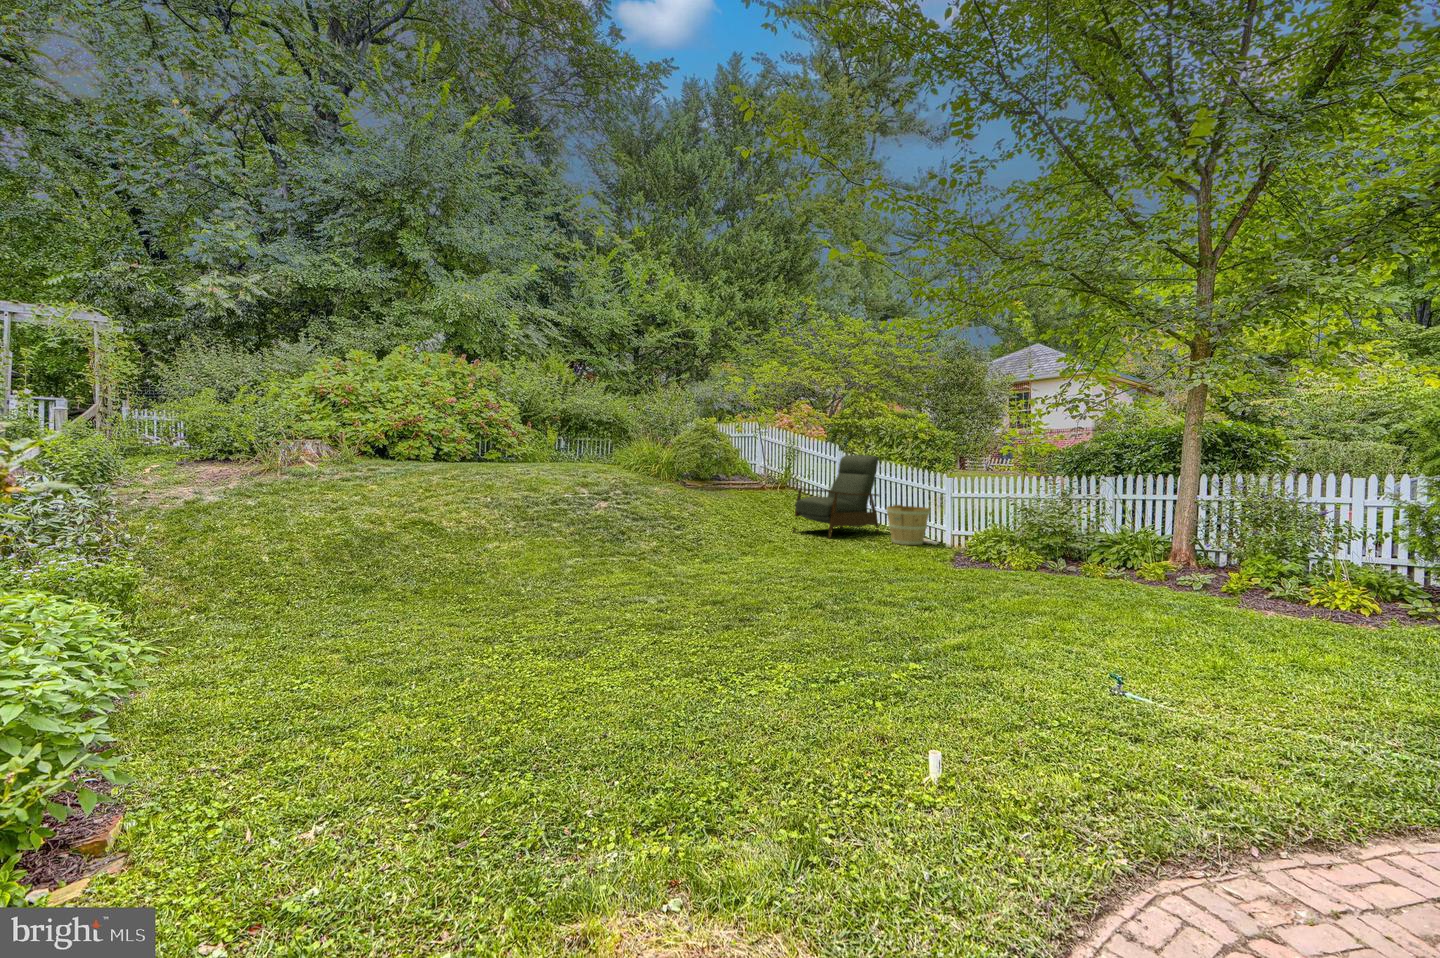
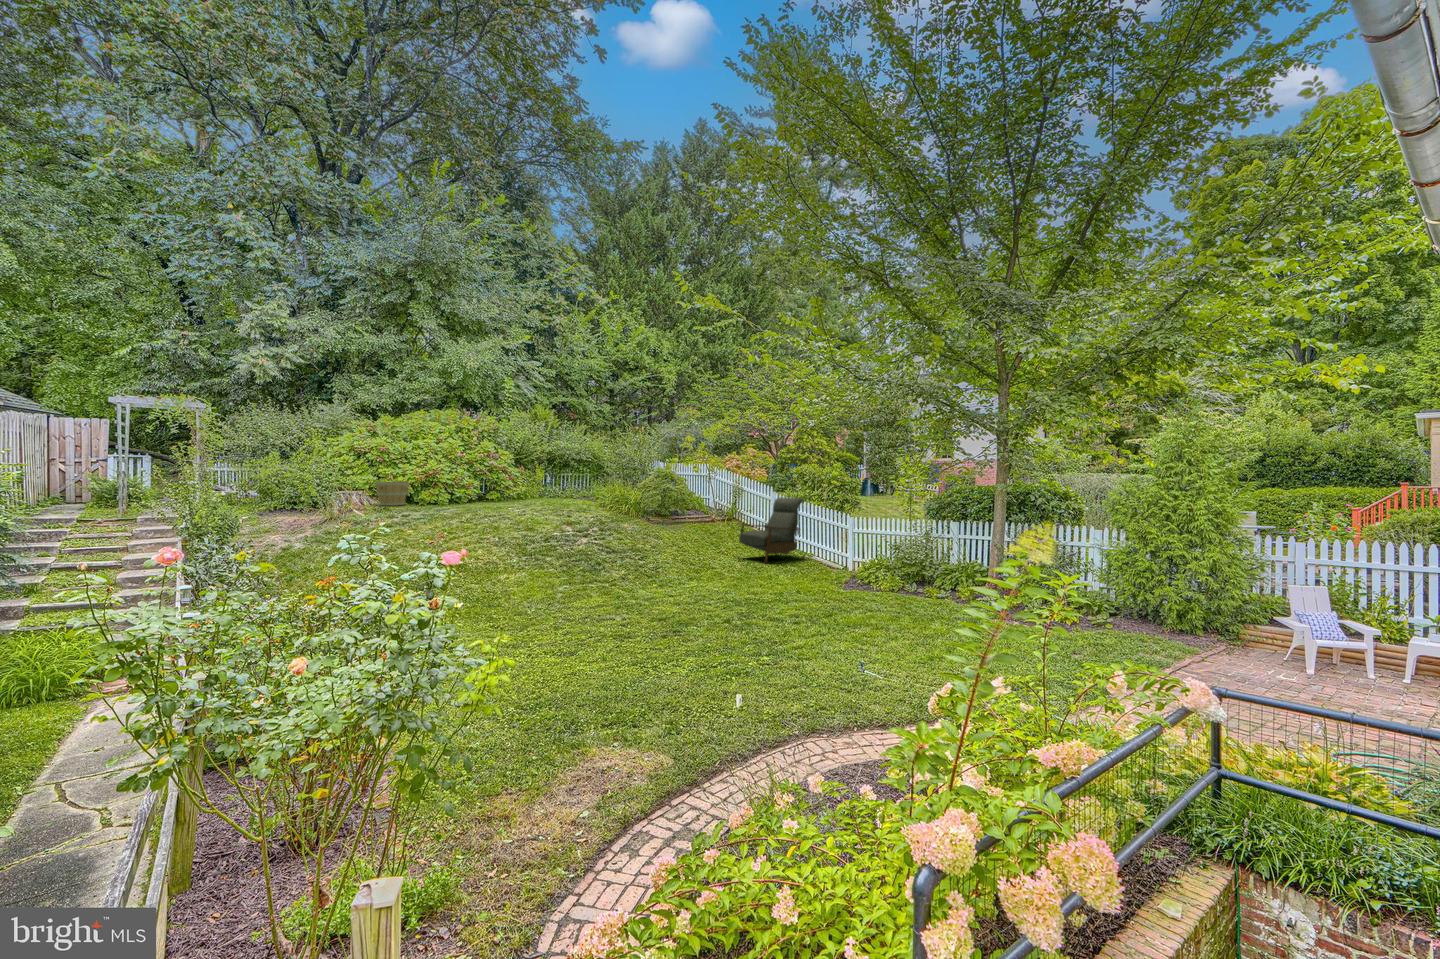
wooden bucket: present [886,505,930,545] -> present [375,481,409,506]

